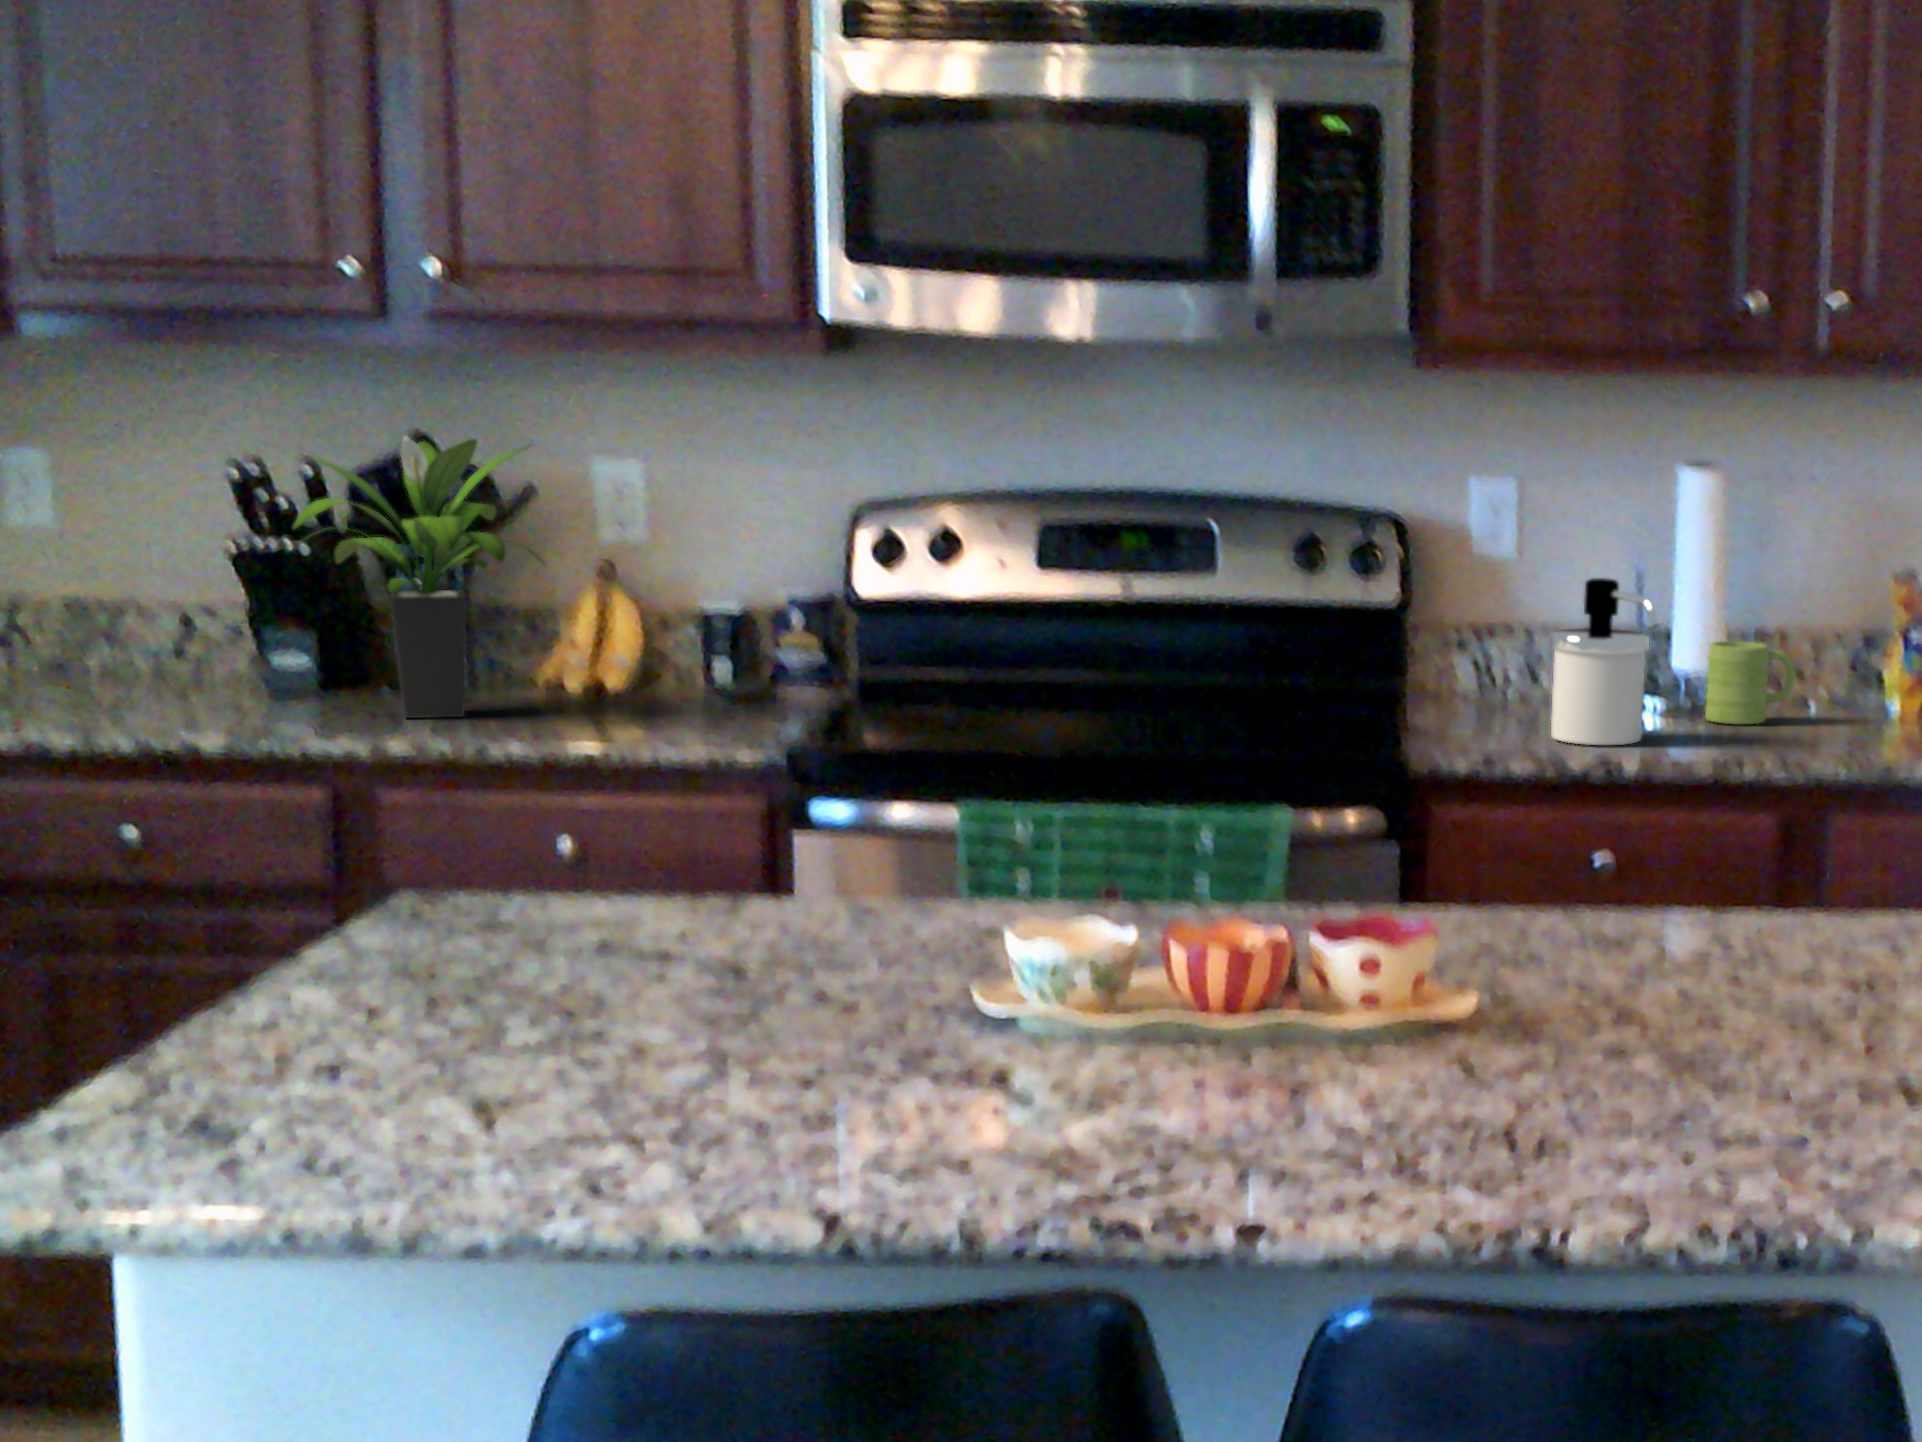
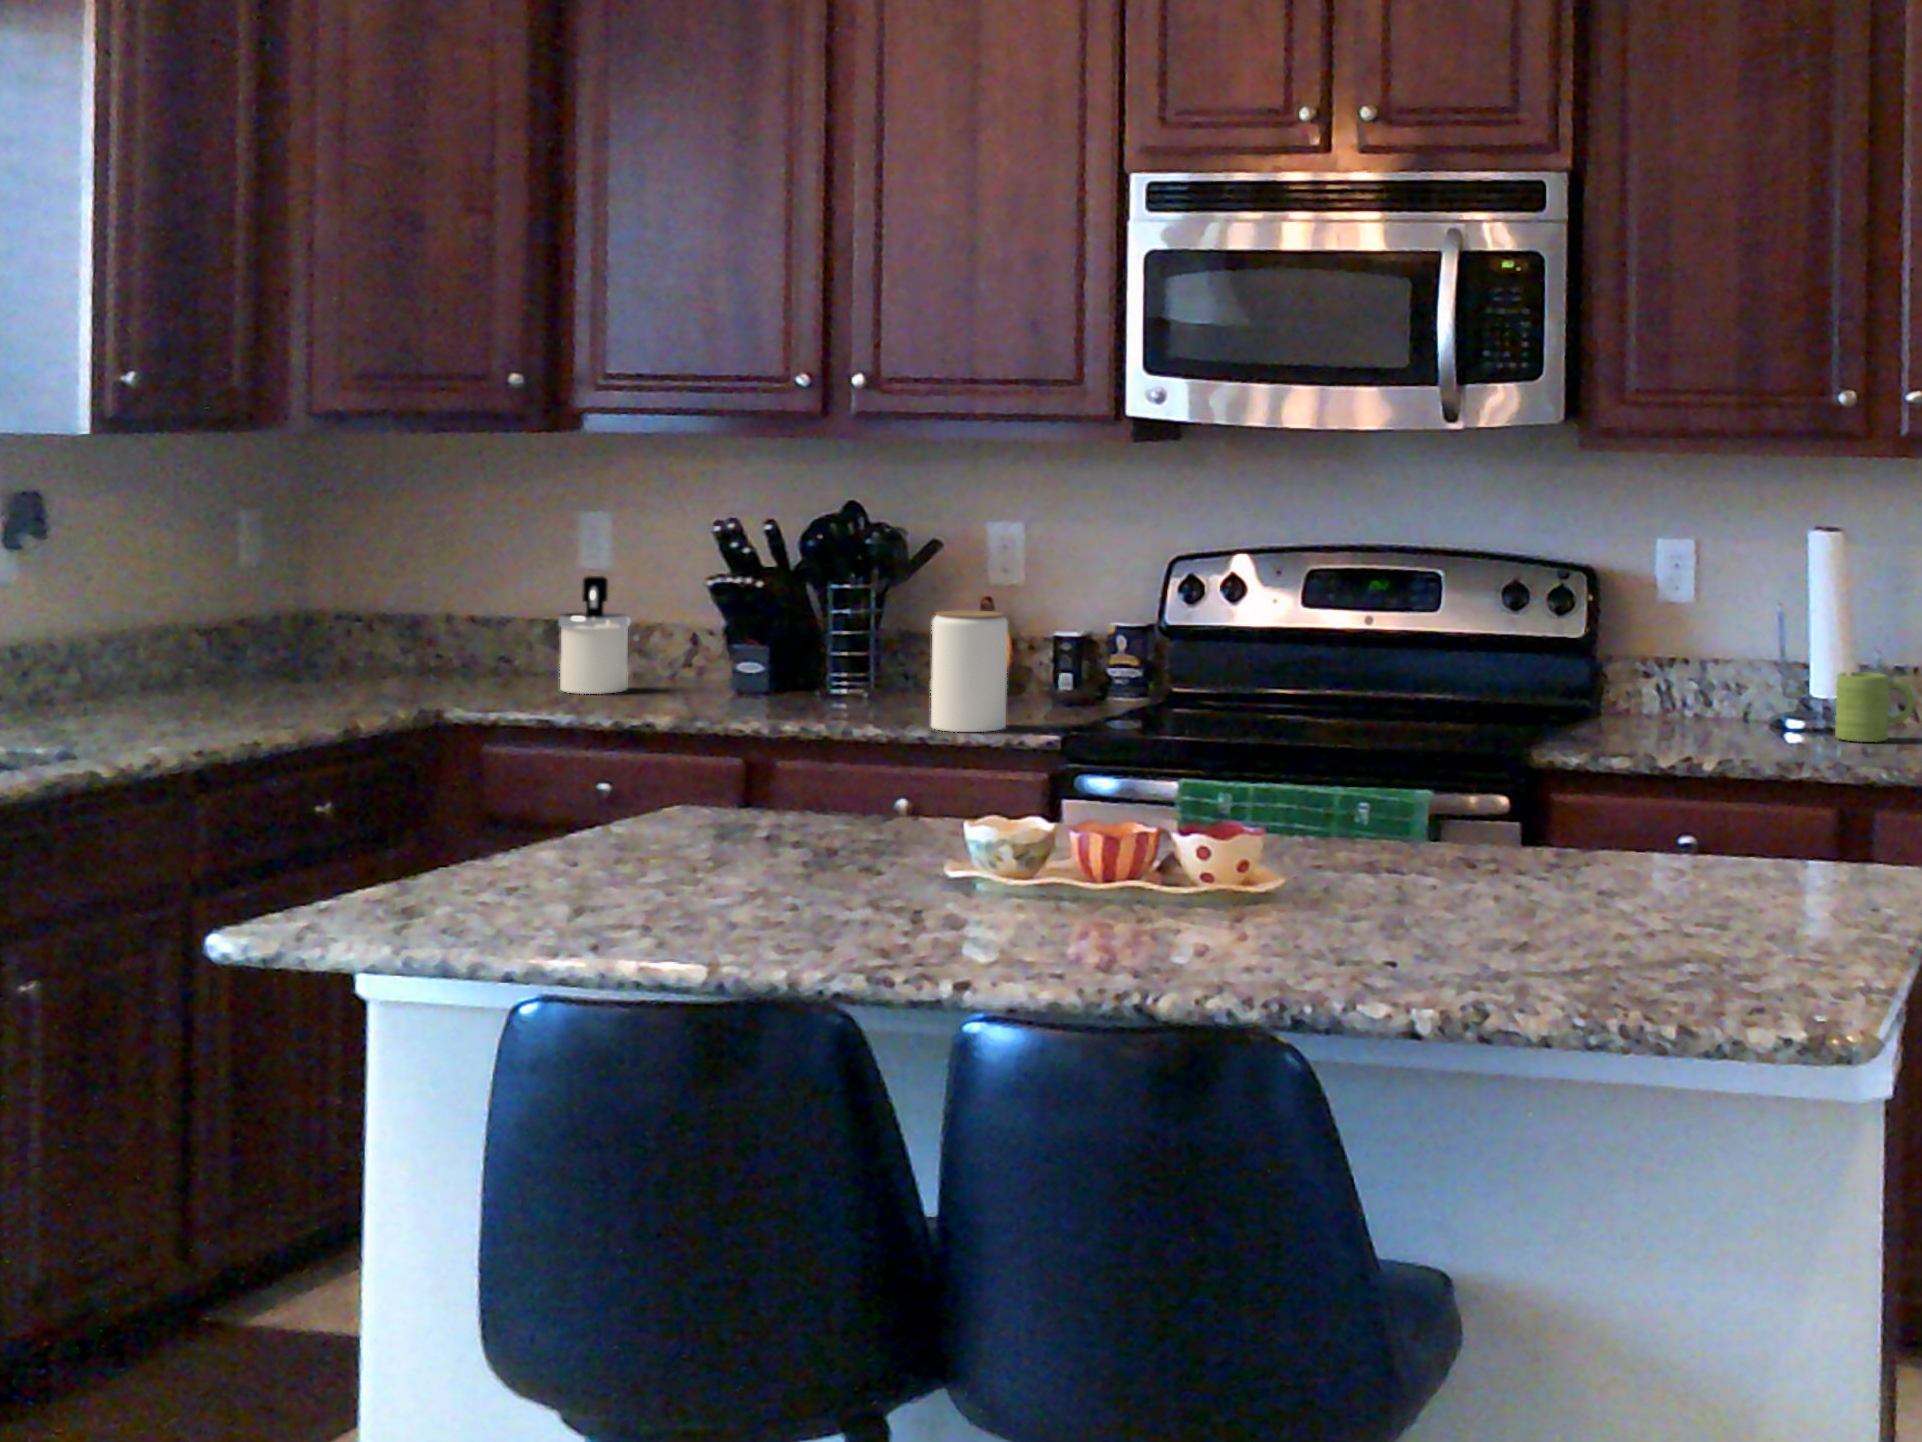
potted plant: present [293,437,544,718] -> none [737,503,926,711]
soap dispenser: present [1551,578,1659,745] -> present [558,576,631,694]
jar: none [585,582,691,743] -> present [931,610,1008,732]

